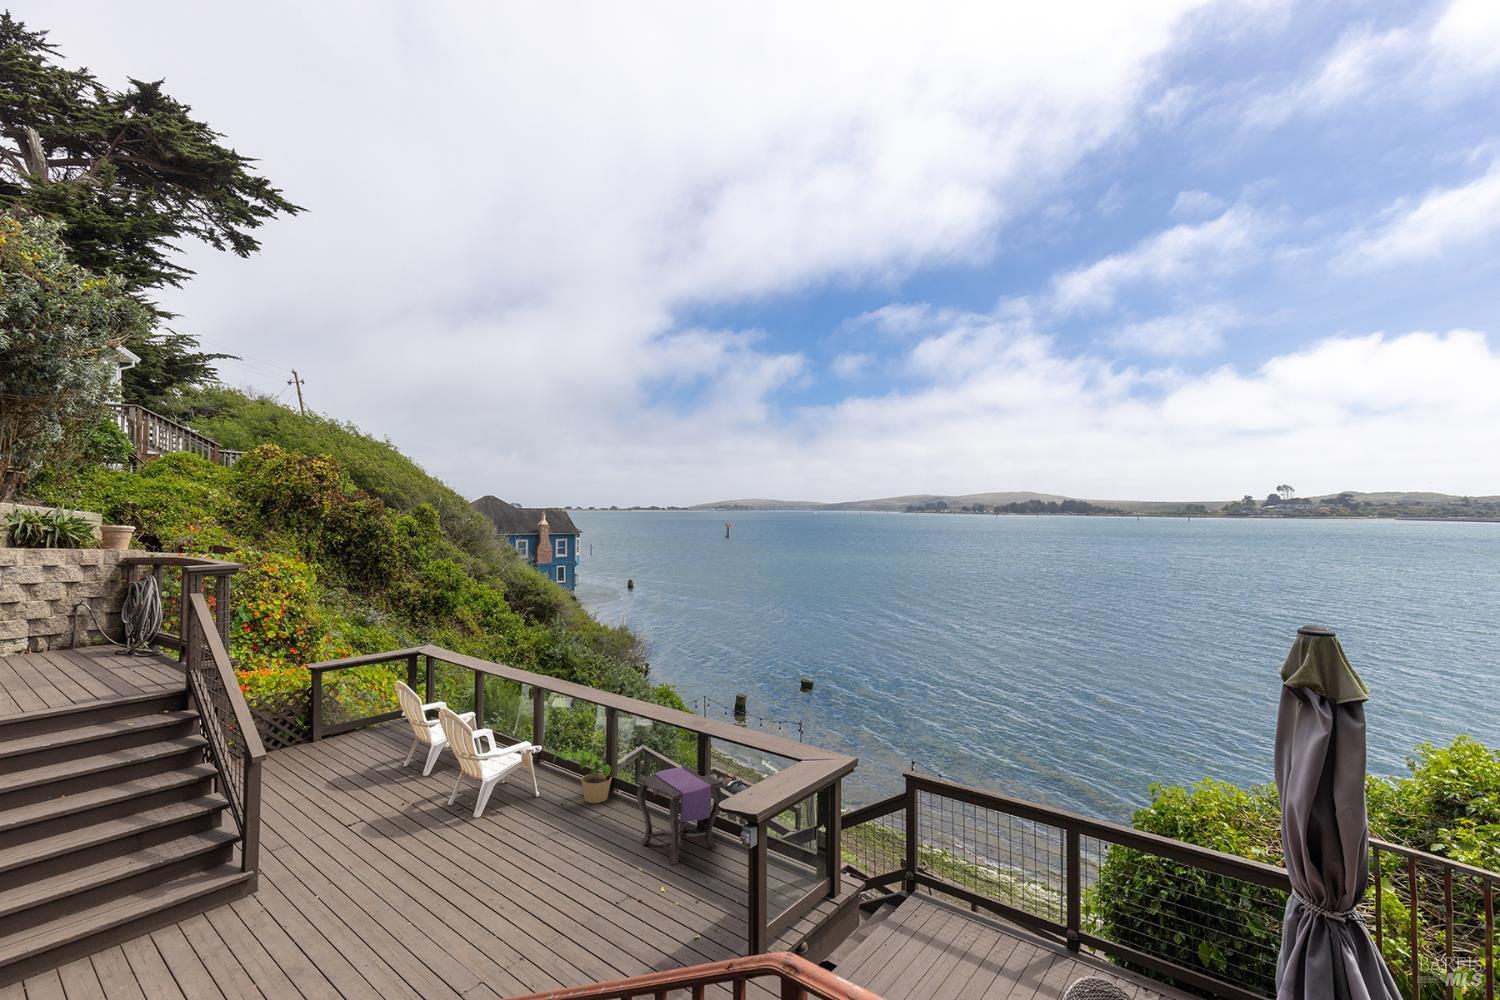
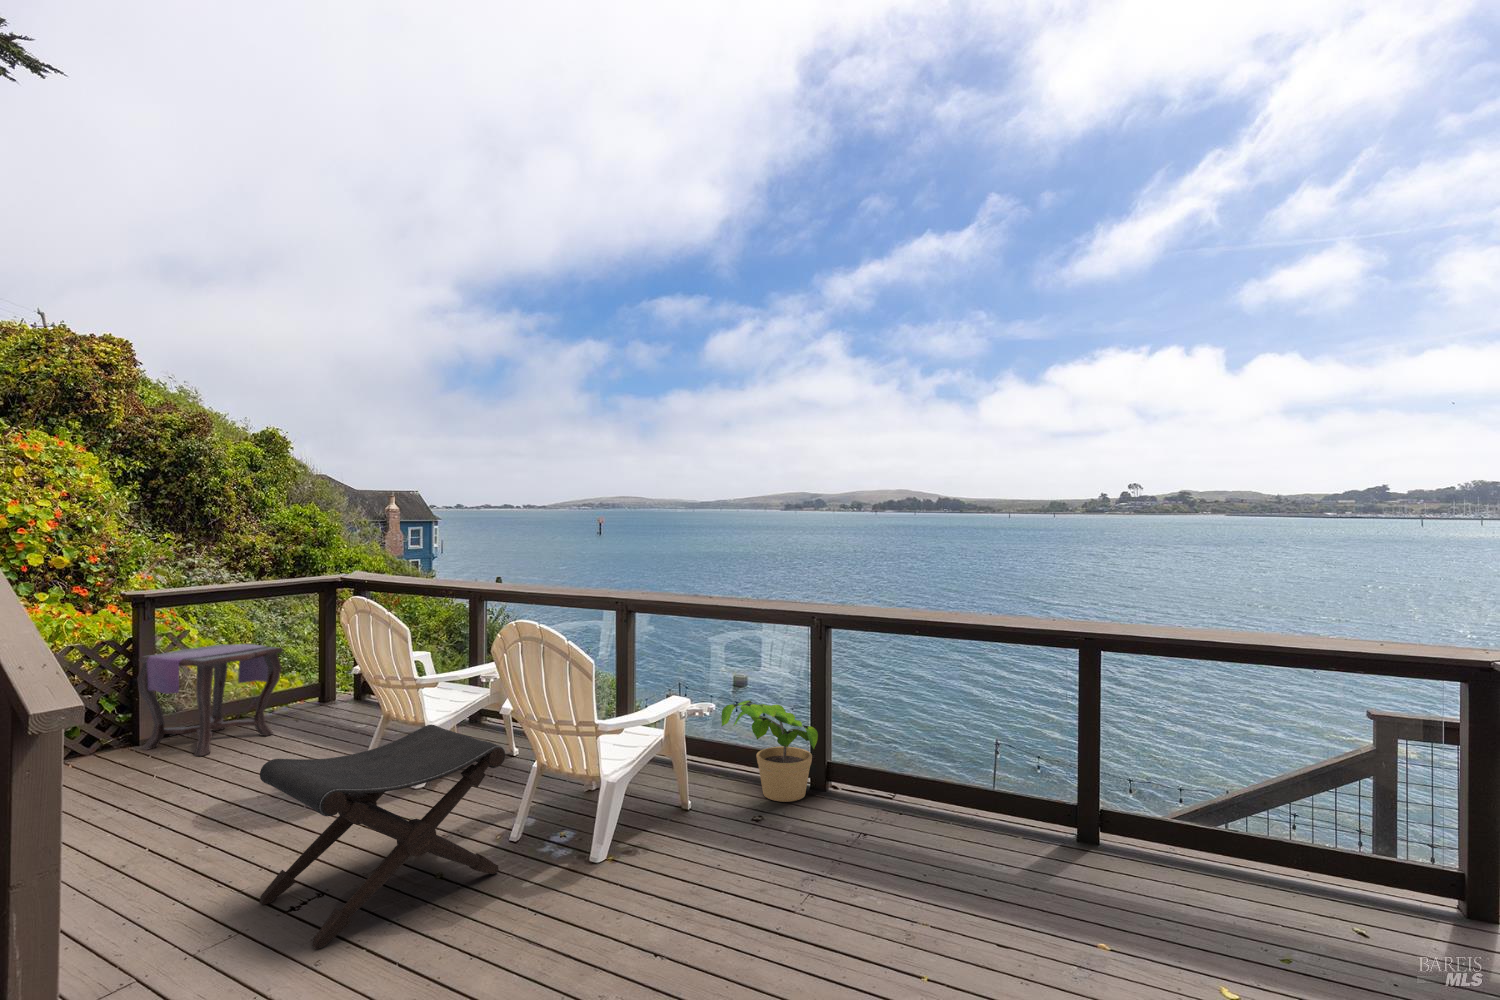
footstool: none [336,752,435,844] -> present [260,725,505,949]
side table: present [637,766,723,865] -> present [137,644,283,756]

